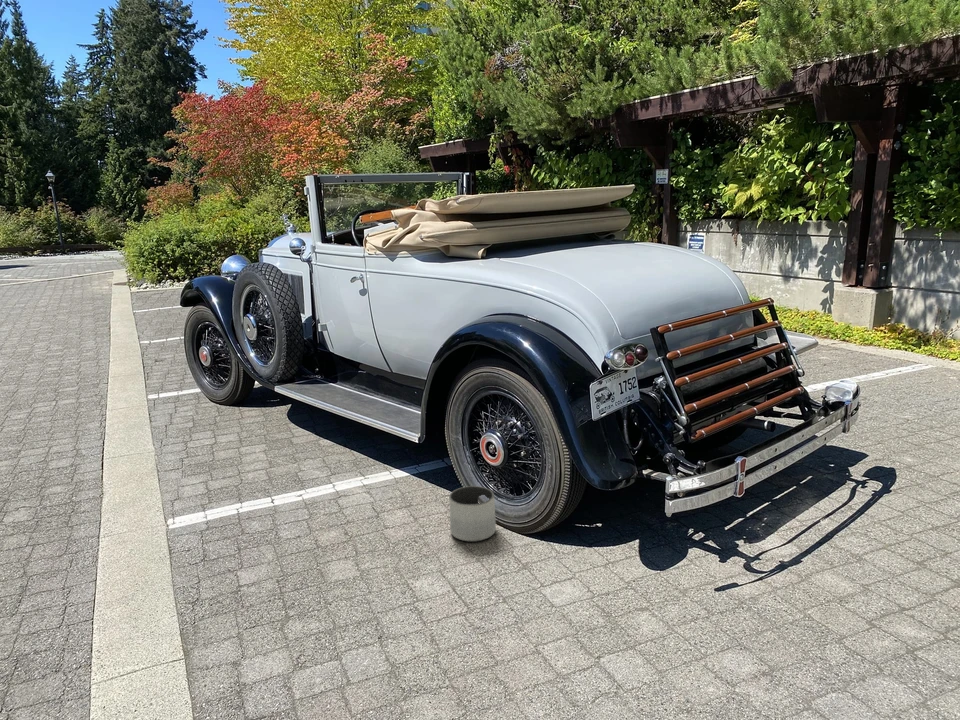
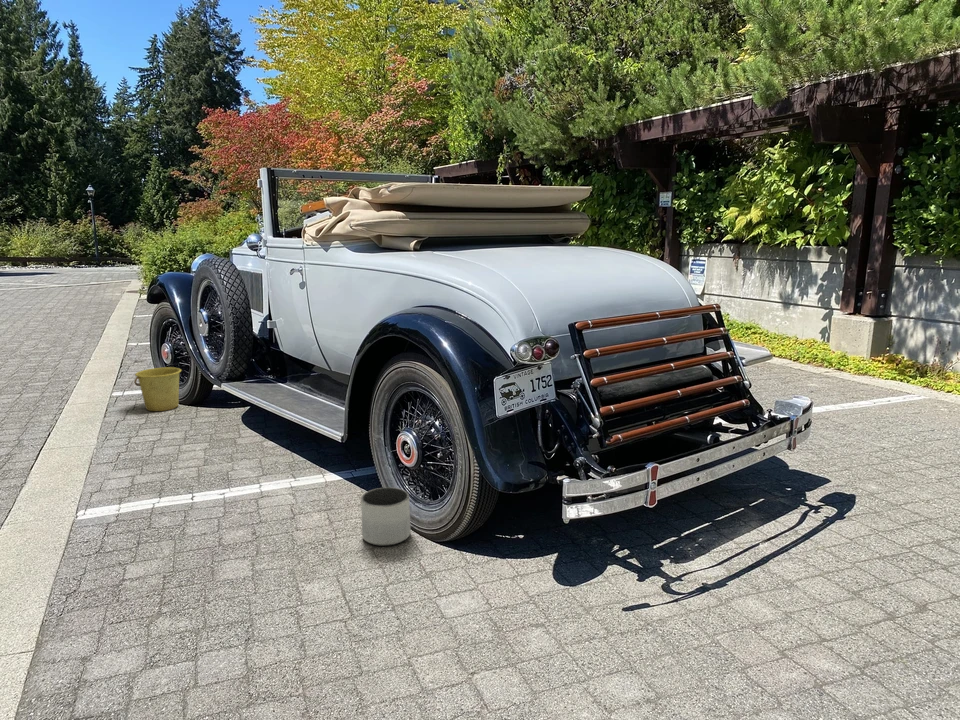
bucket: none [172,372,217,417] -> present [134,367,181,411]

